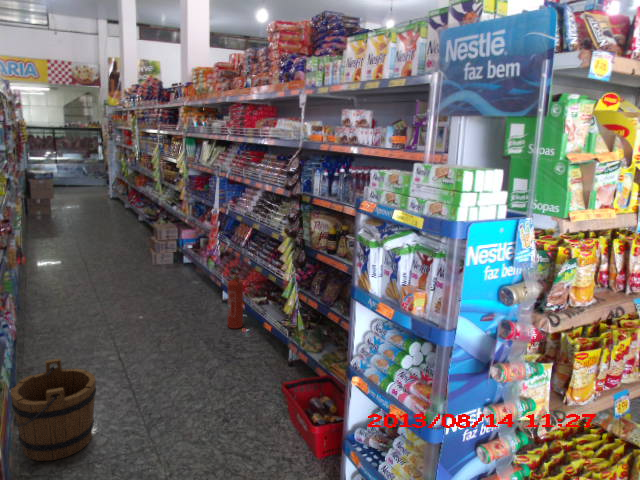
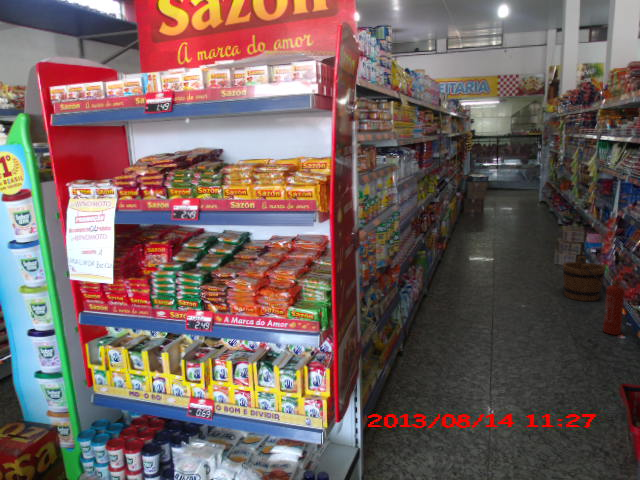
bucket: present [11,359,96,461] -> present [563,256,605,301]

